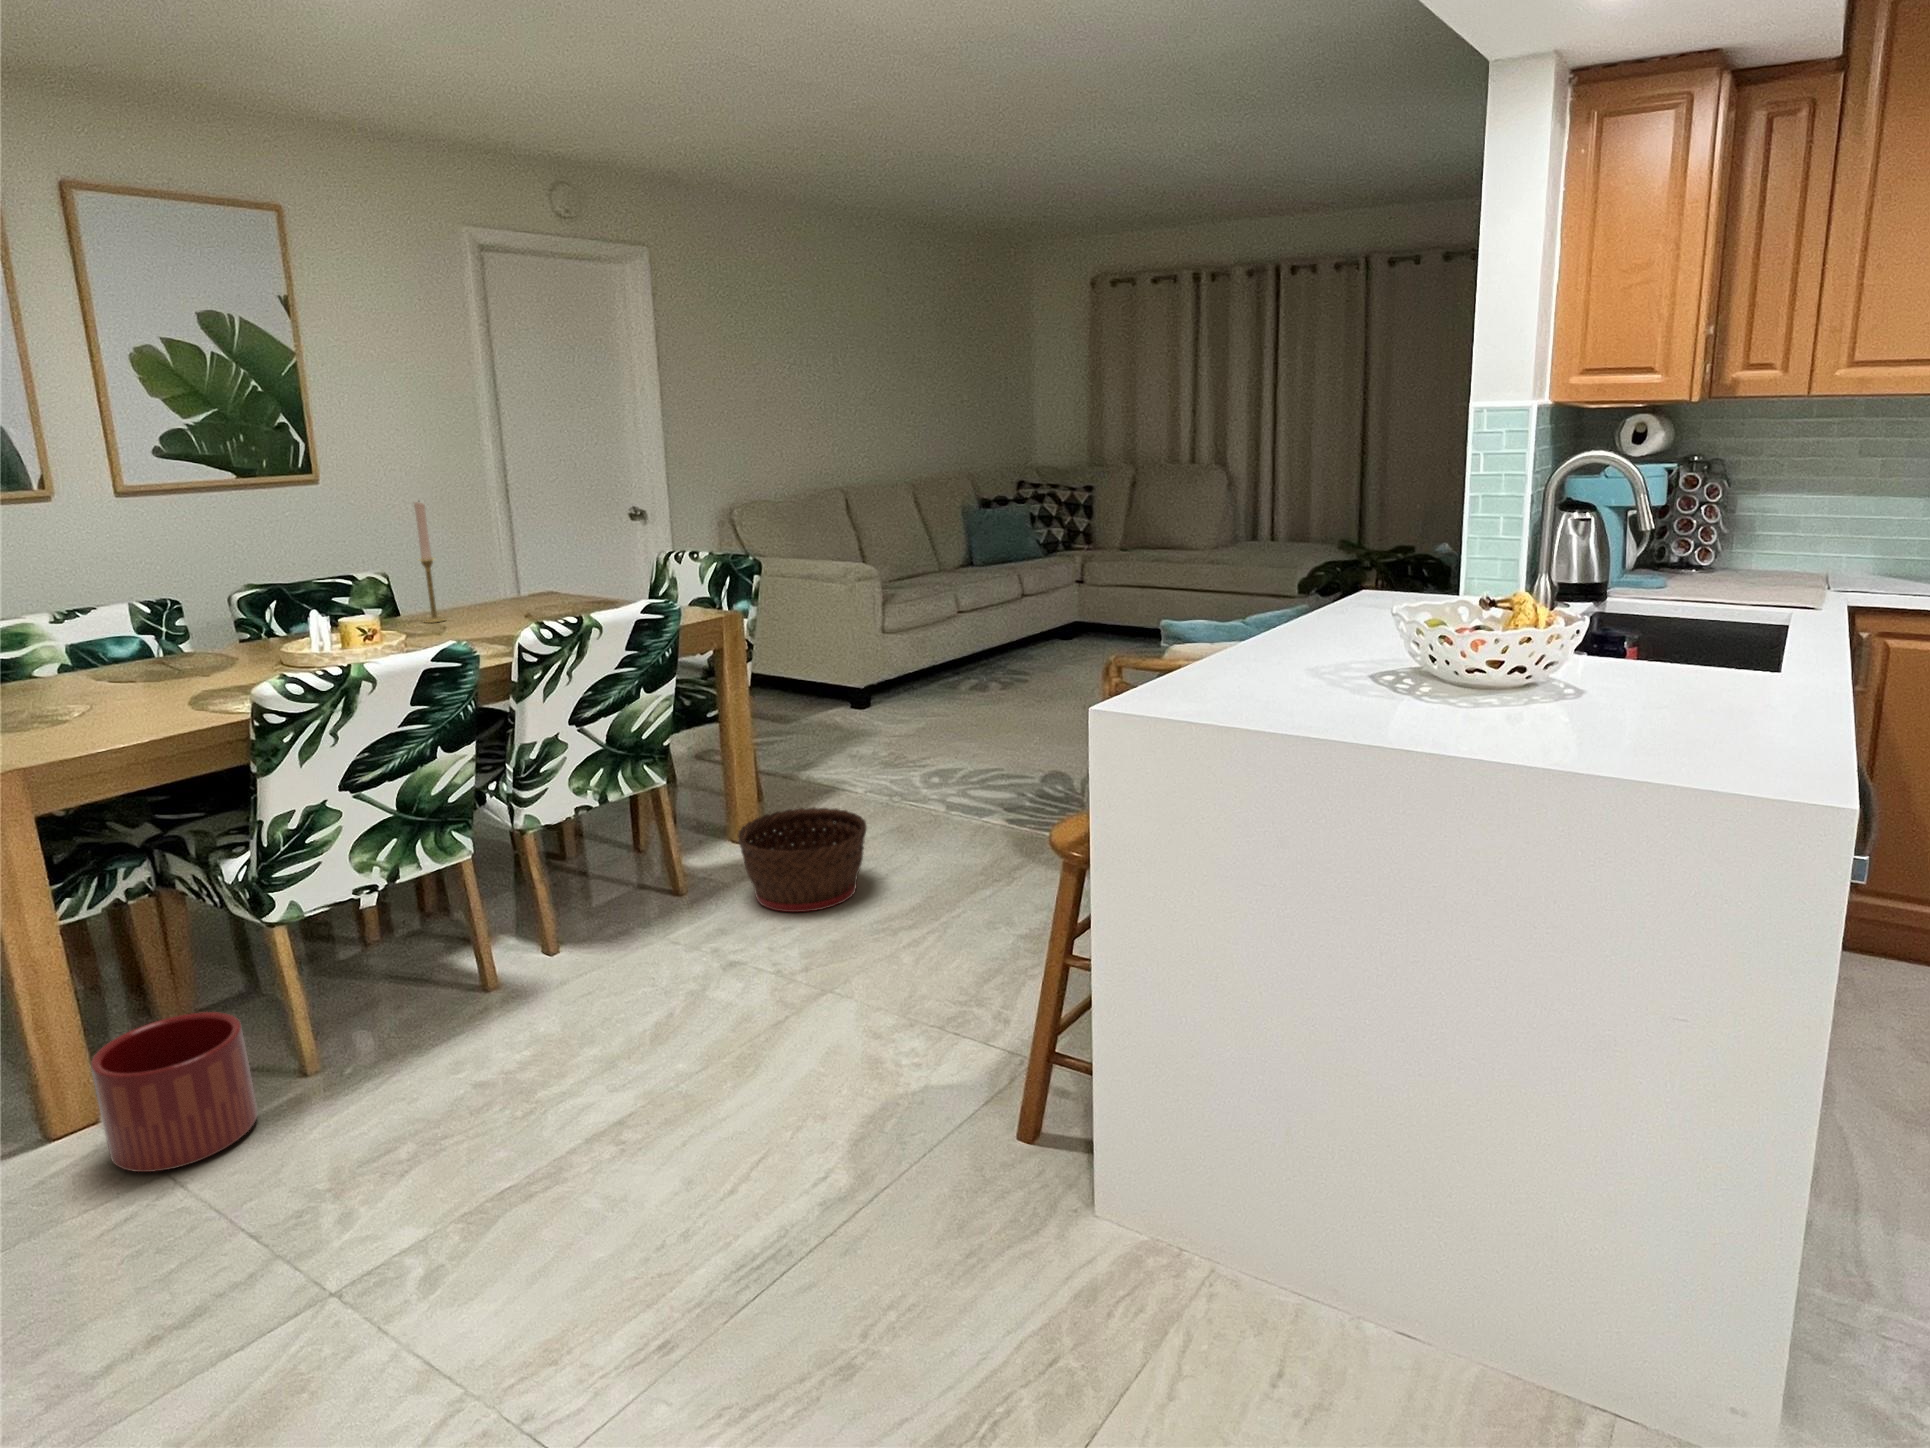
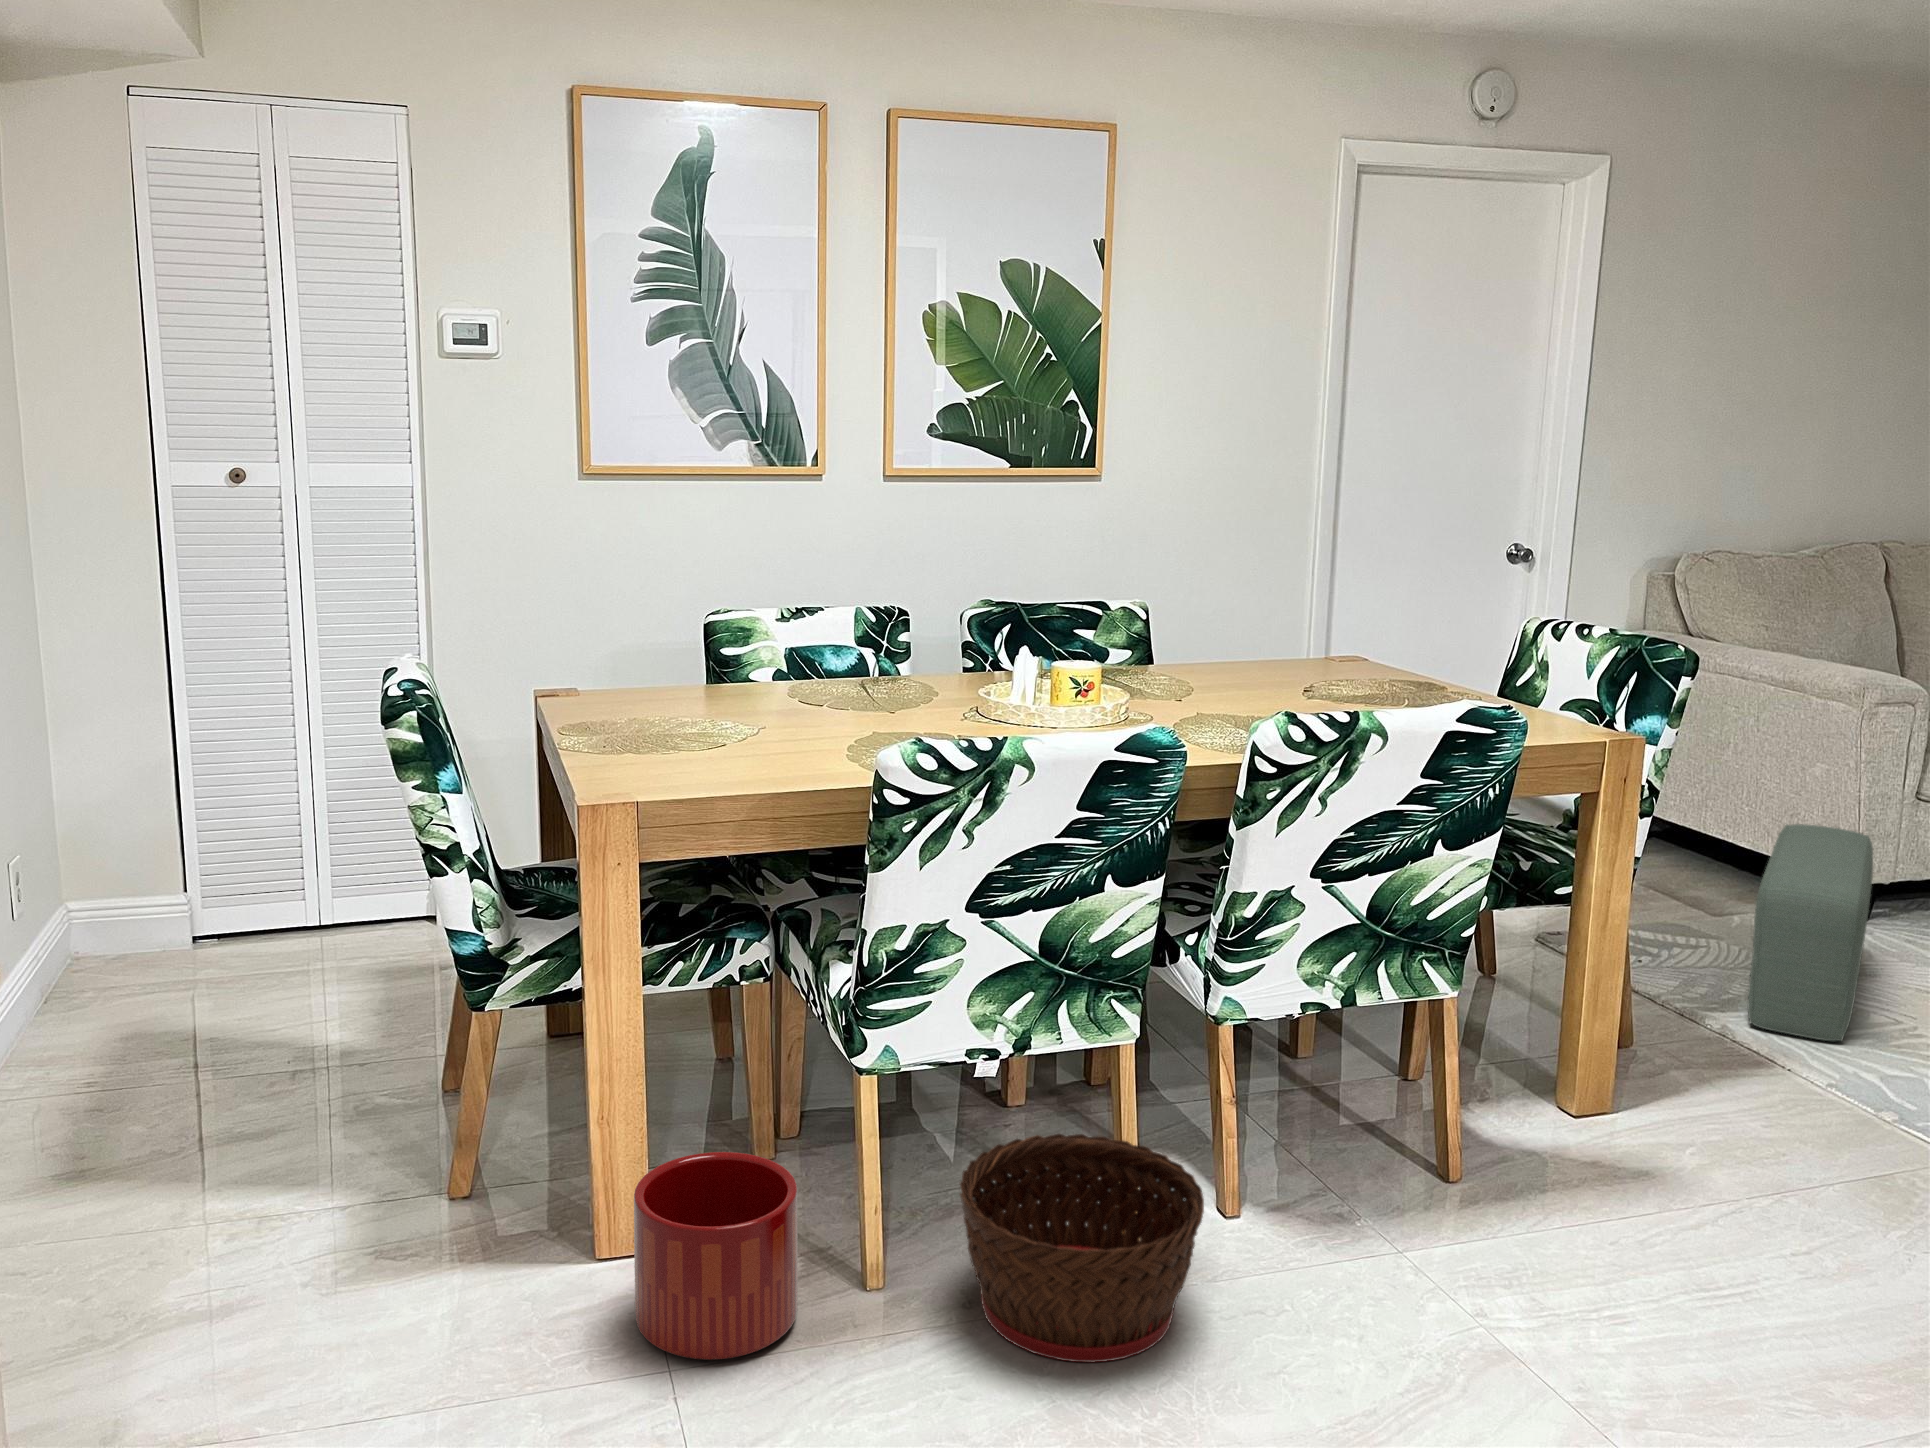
candlestick: present [414,502,444,623] -> none [1170,511,1199,682]
pouf: none [814,654,870,772] -> present [1748,824,1873,1041]
basket: present [738,808,867,912] -> present [959,1134,1204,1362]

